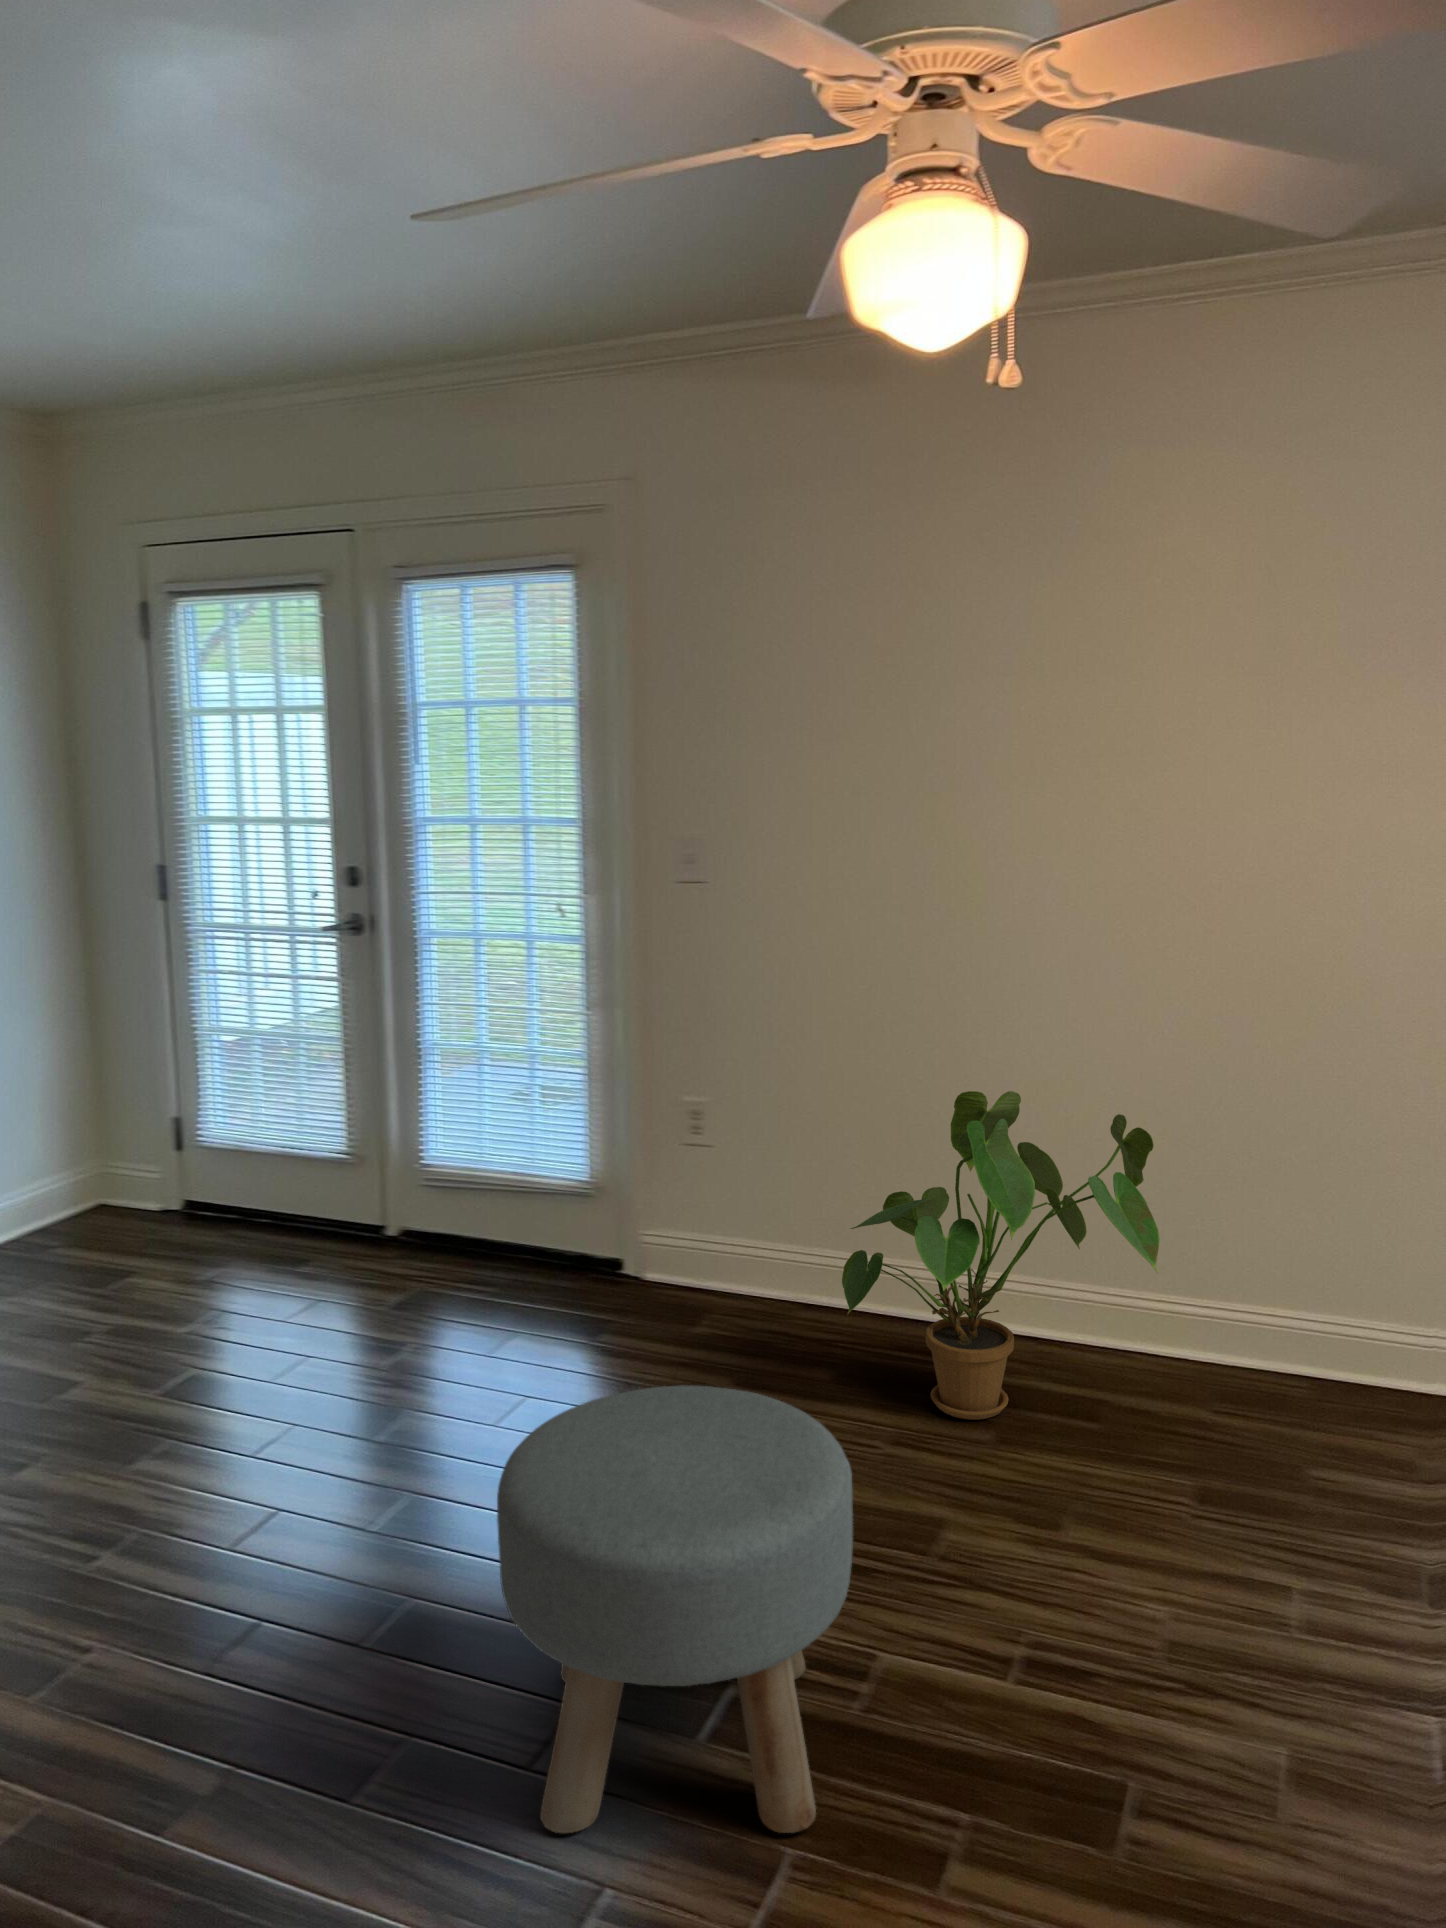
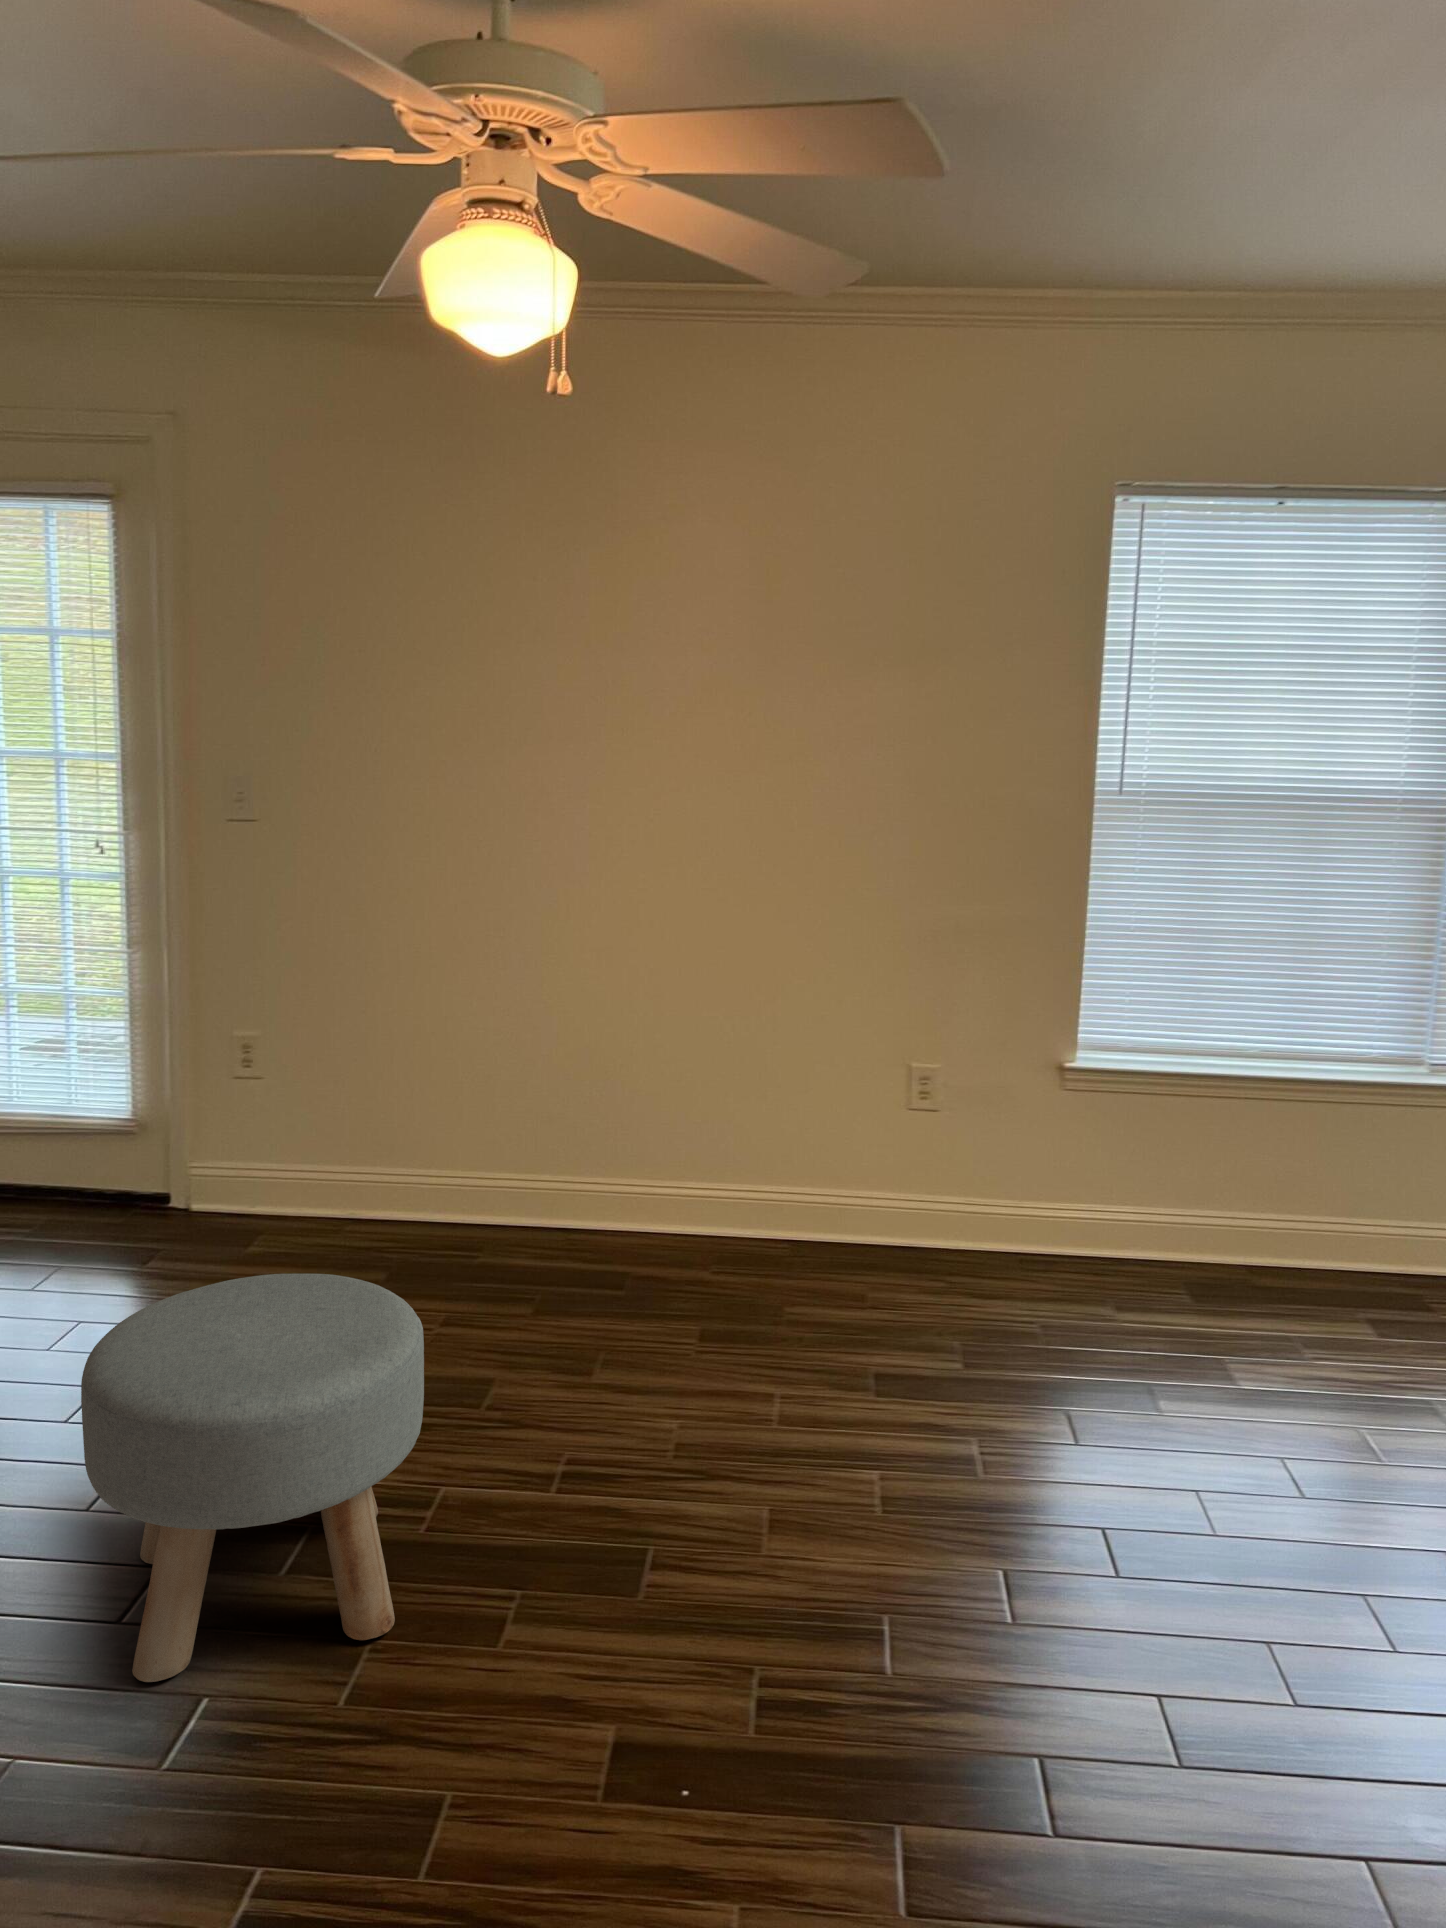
house plant: present [842,1091,1160,1420] -> none [397,1009,675,1298]

